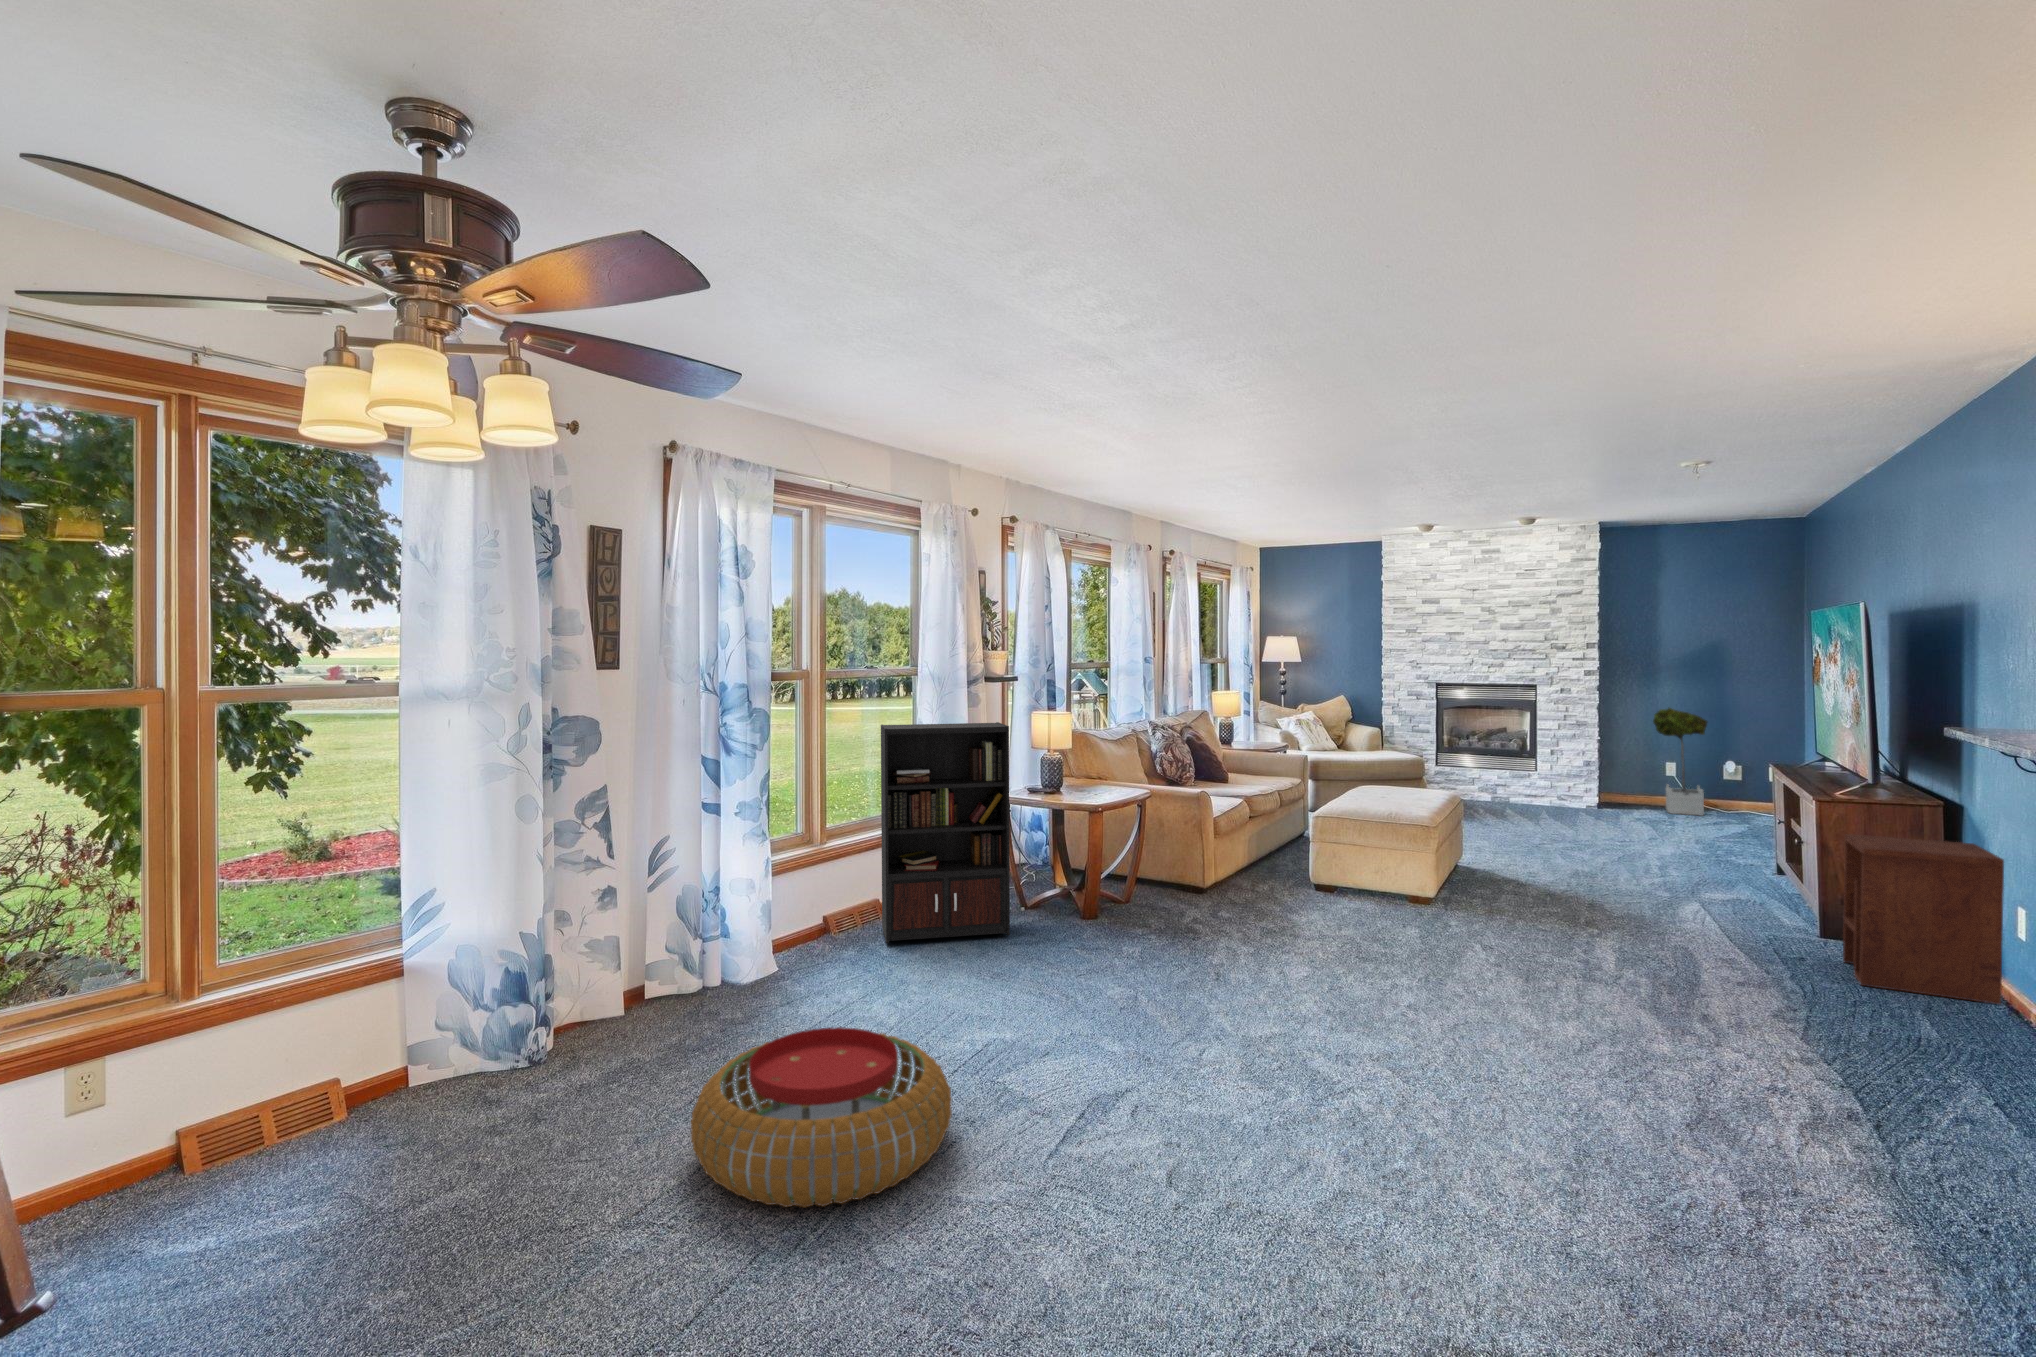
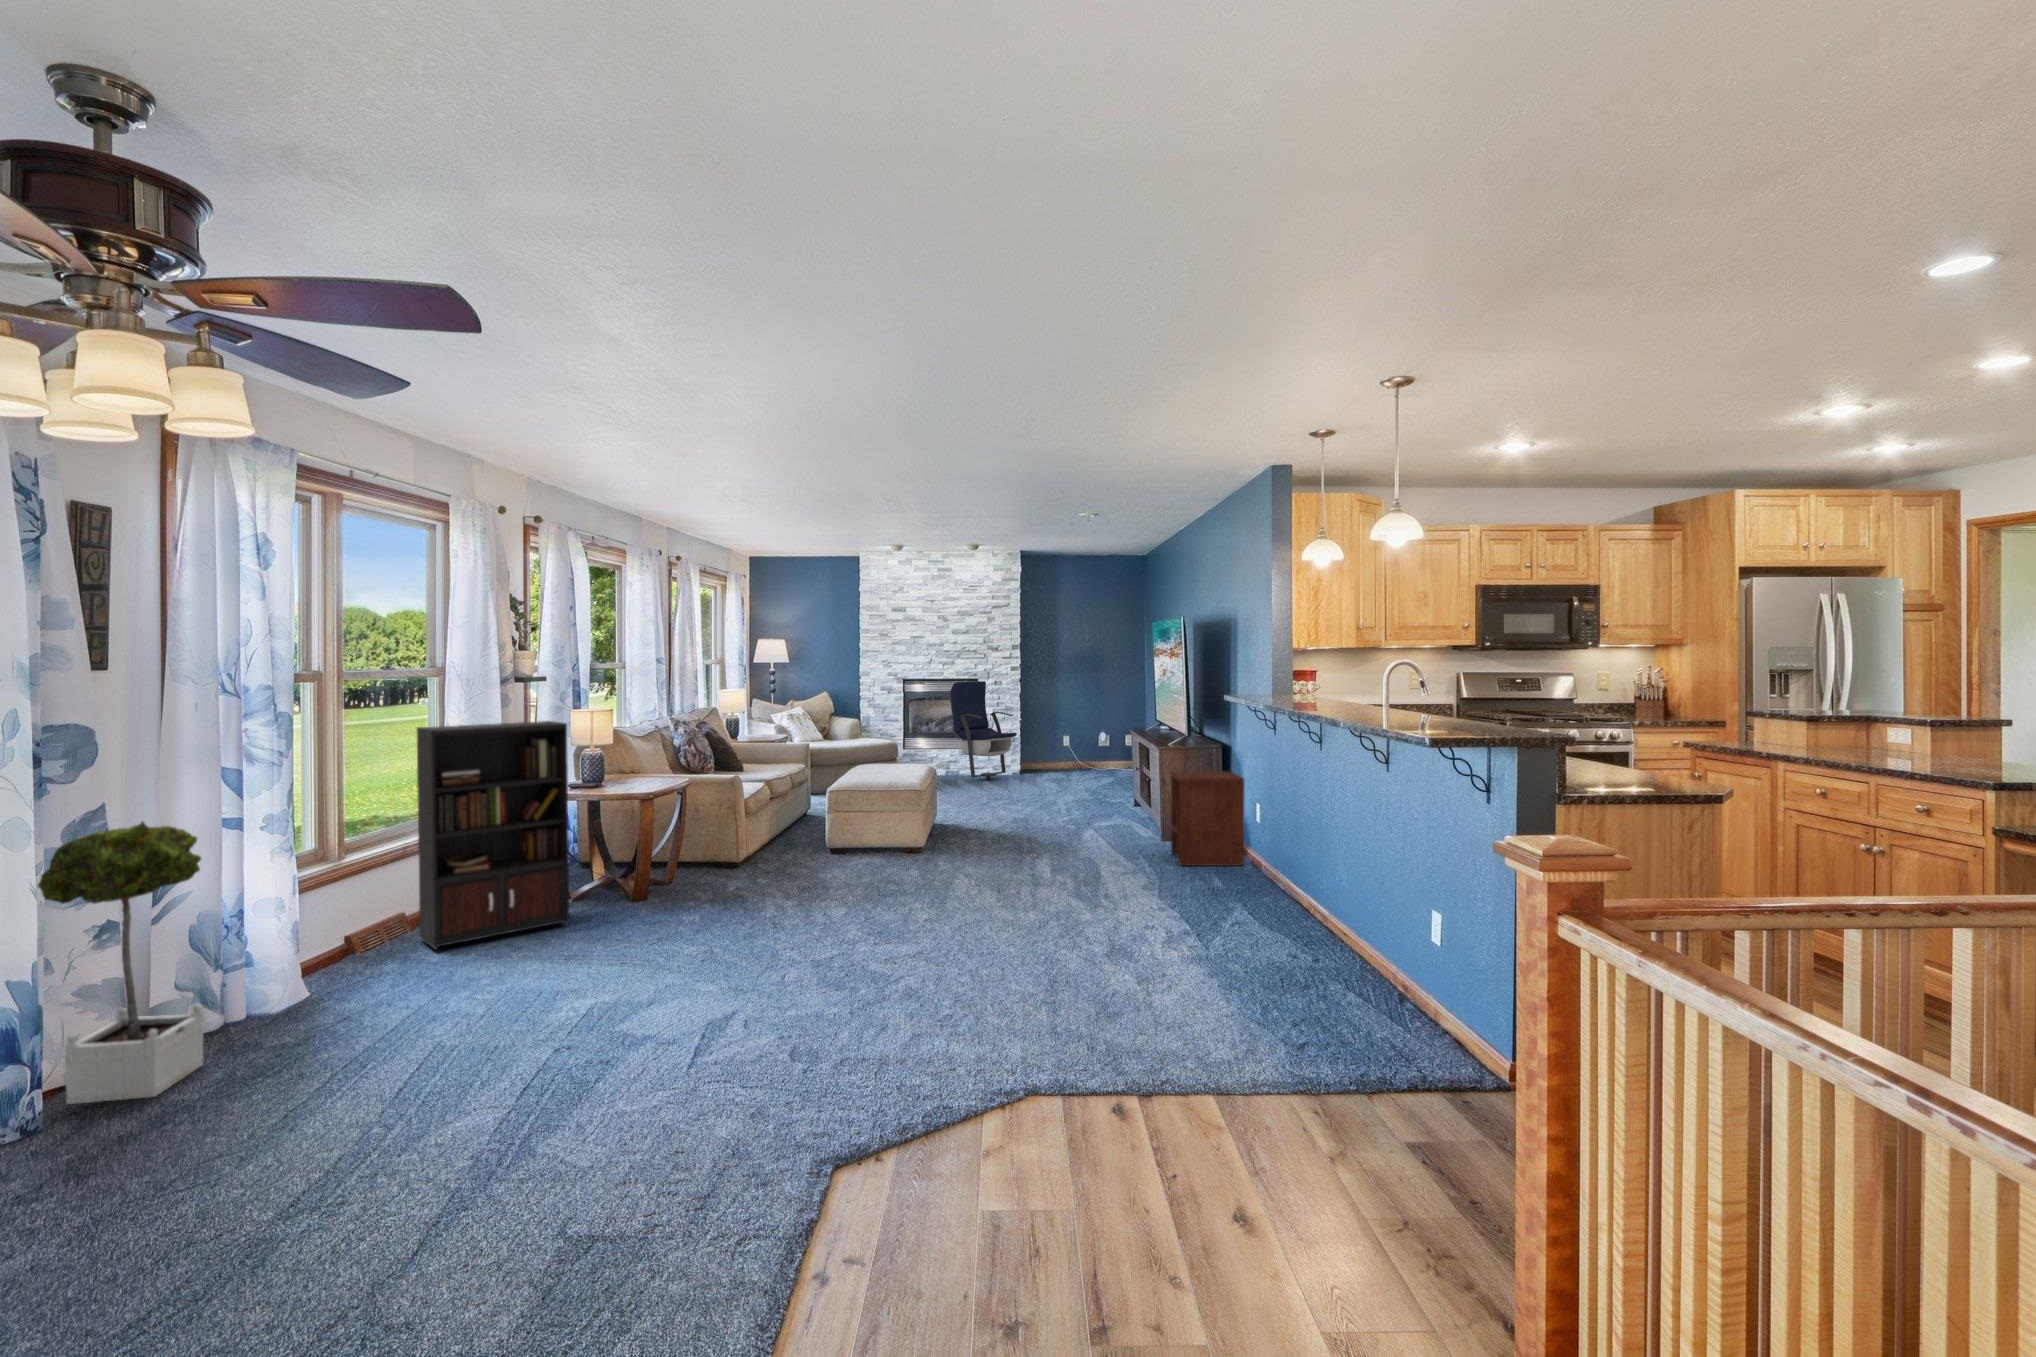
armchair: none [1496,687,1591,813] -> present [950,681,1017,780]
potted tree: present [1653,708,1707,816] -> present [38,822,204,1104]
pouf: present [691,1027,952,1208] -> none [329,1002,604,1162]

